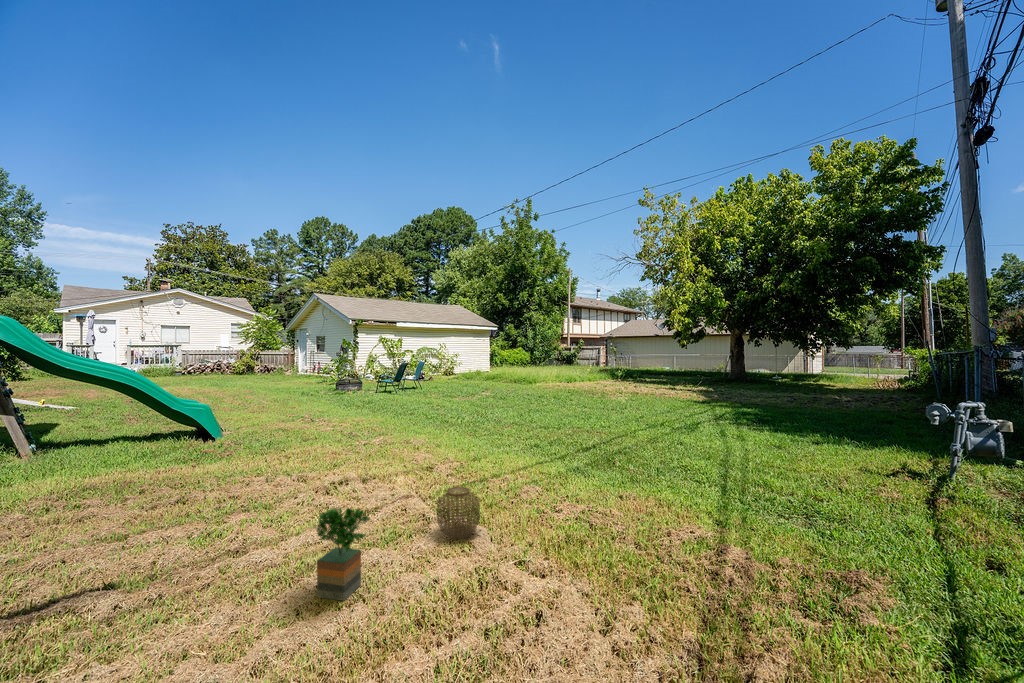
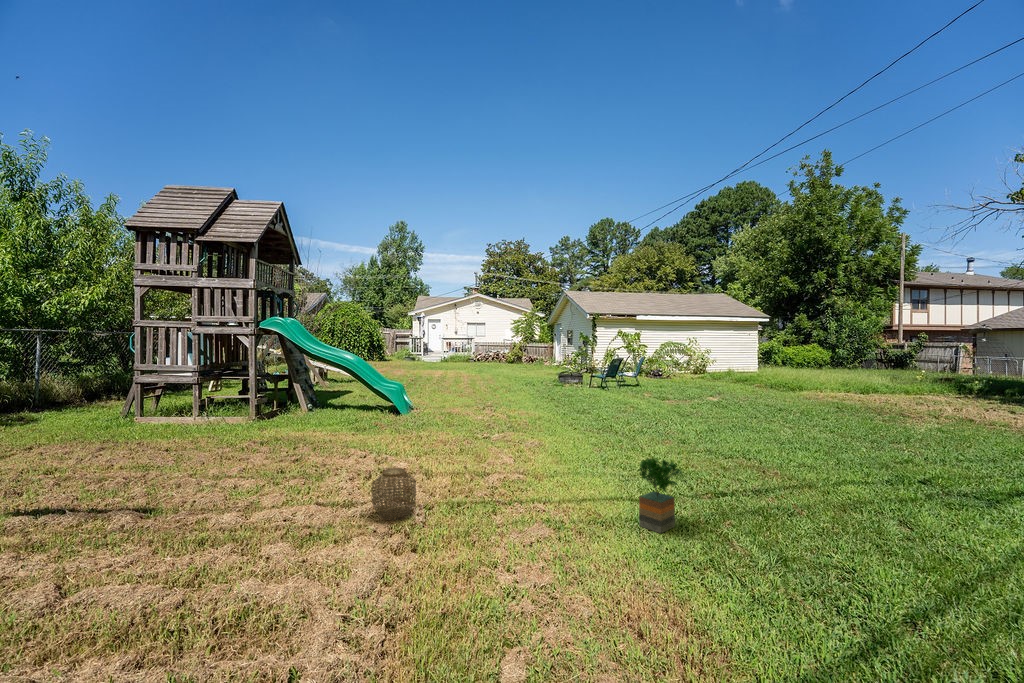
potted tree: present [316,508,370,601] -> present [639,458,682,533]

